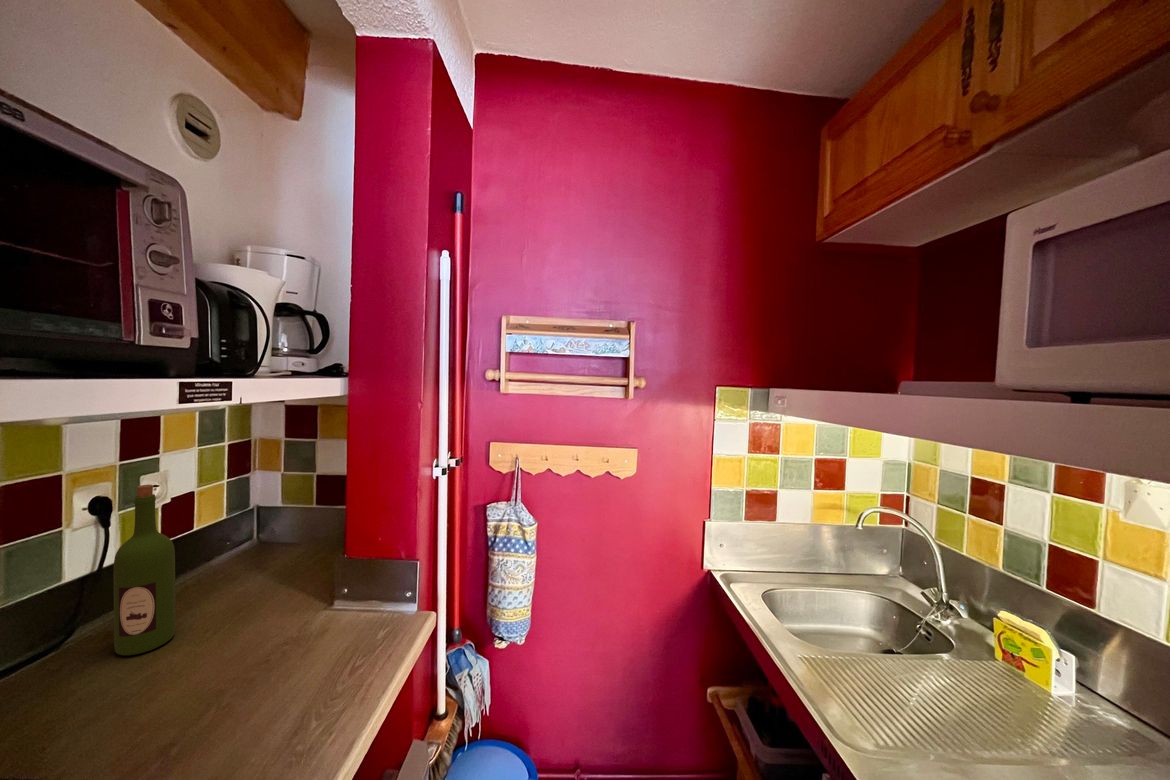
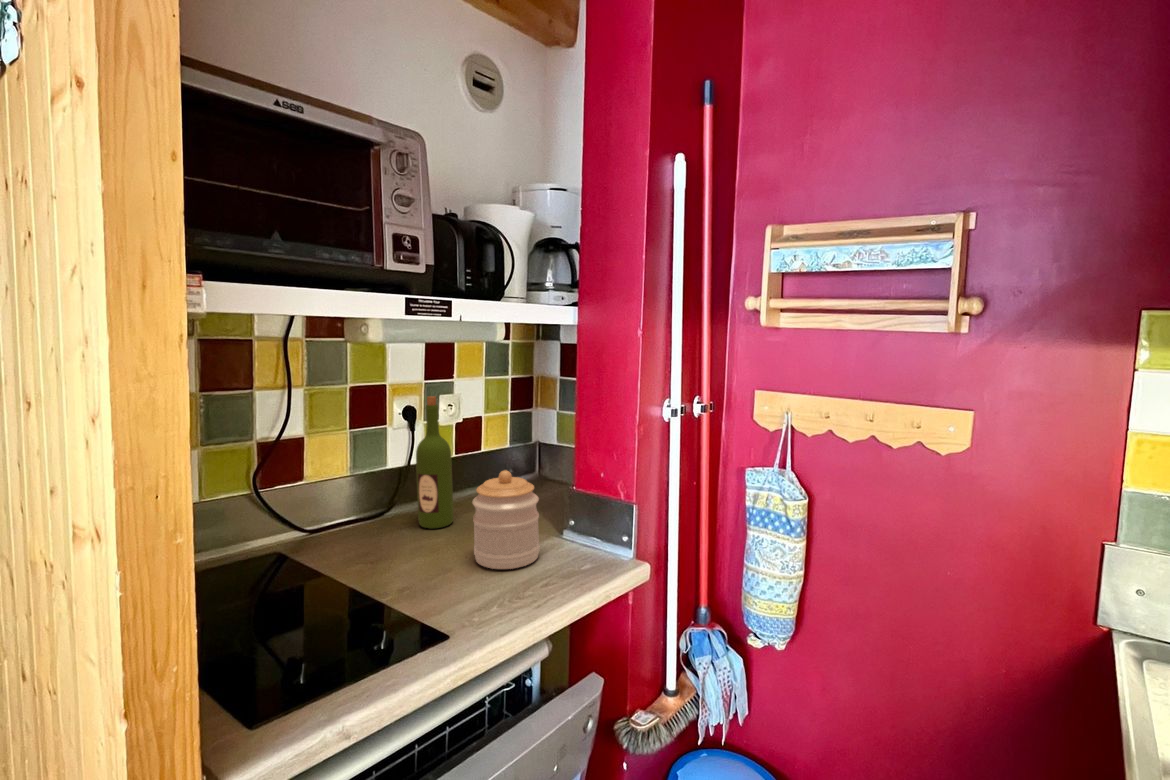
jar: none [239,562,327,681] -> present [472,470,540,569]

